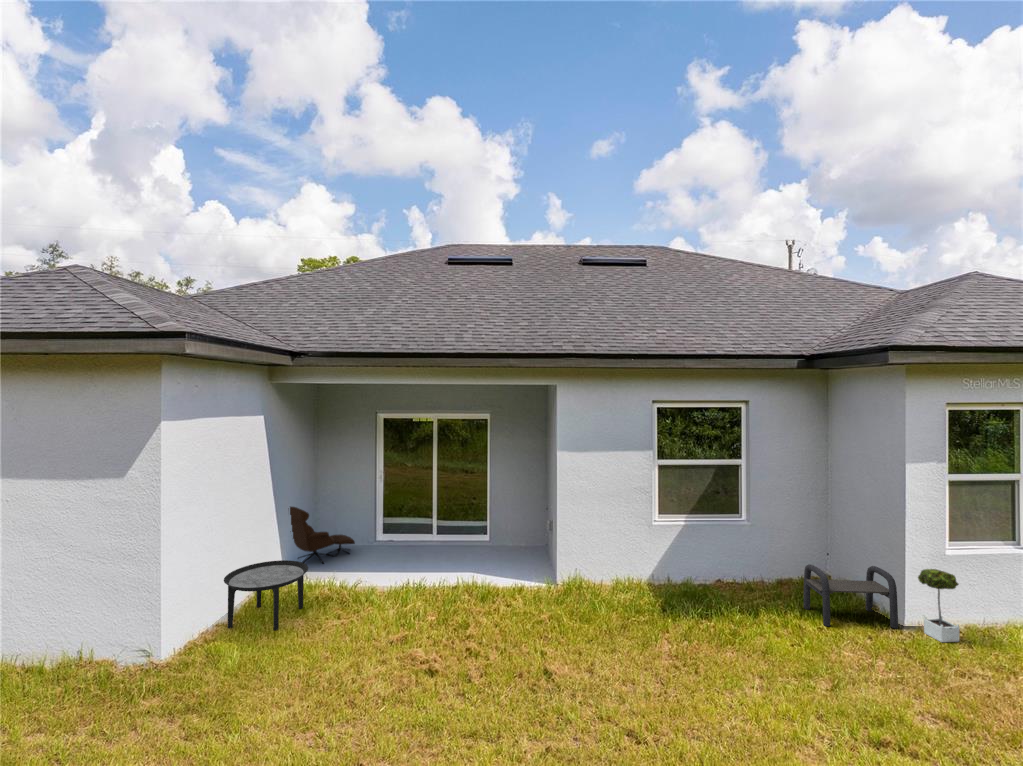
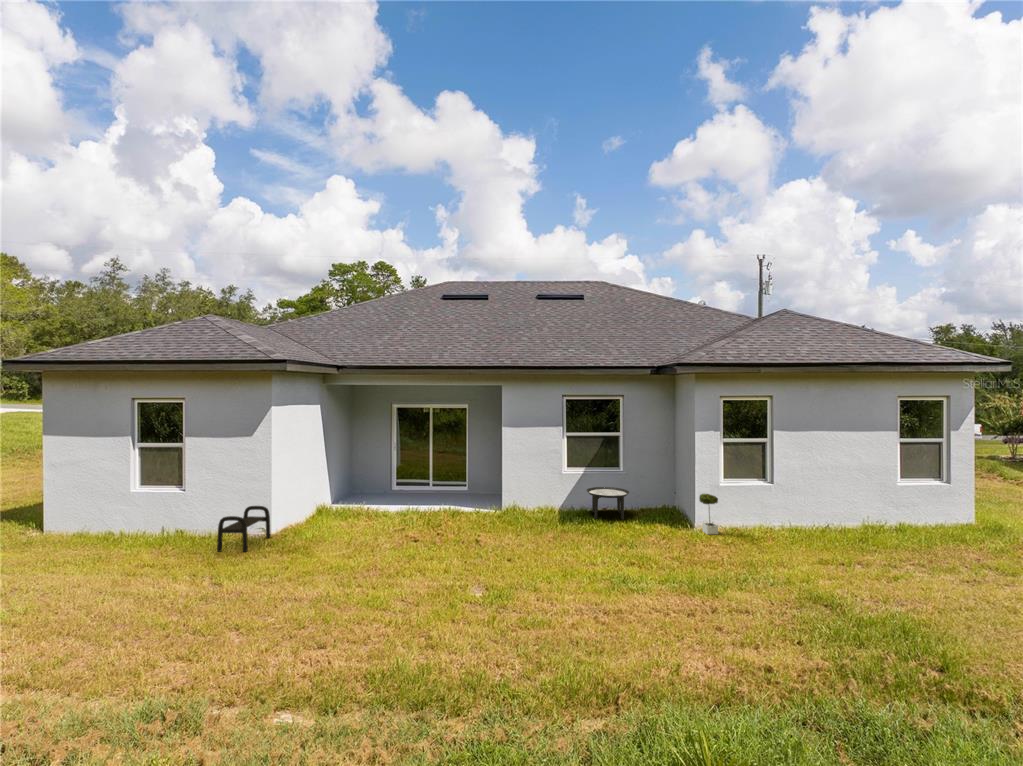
lounge chair: present [290,507,355,564] -> none [333,464,375,501]
round table: present [224,560,308,630] -> present [587,487,629,520]
bench: present [804,564,898,629] -> present [217,506,270,552]

